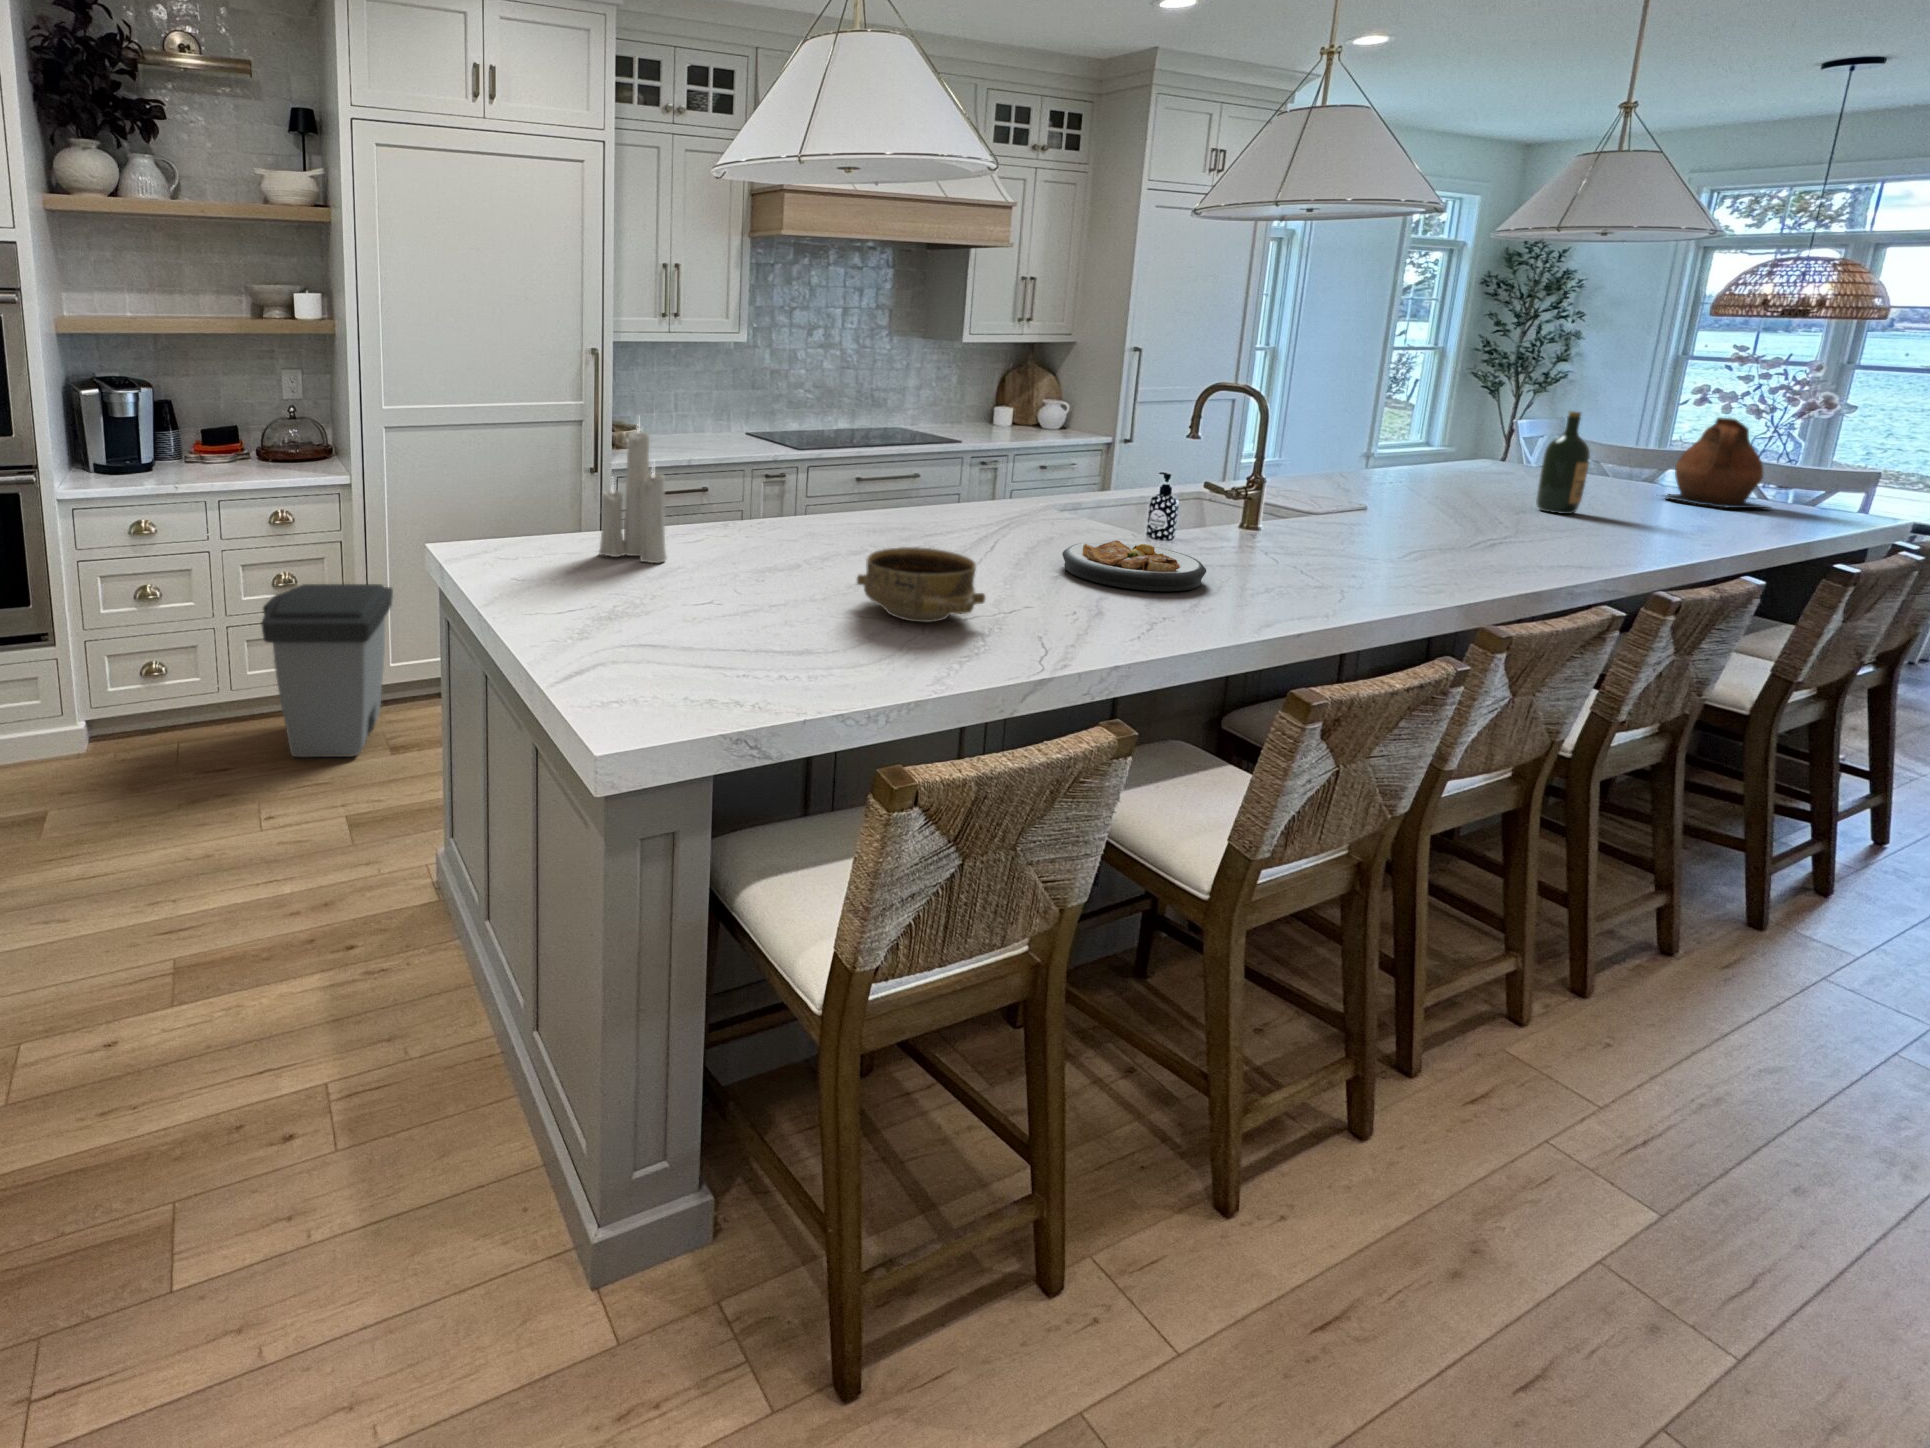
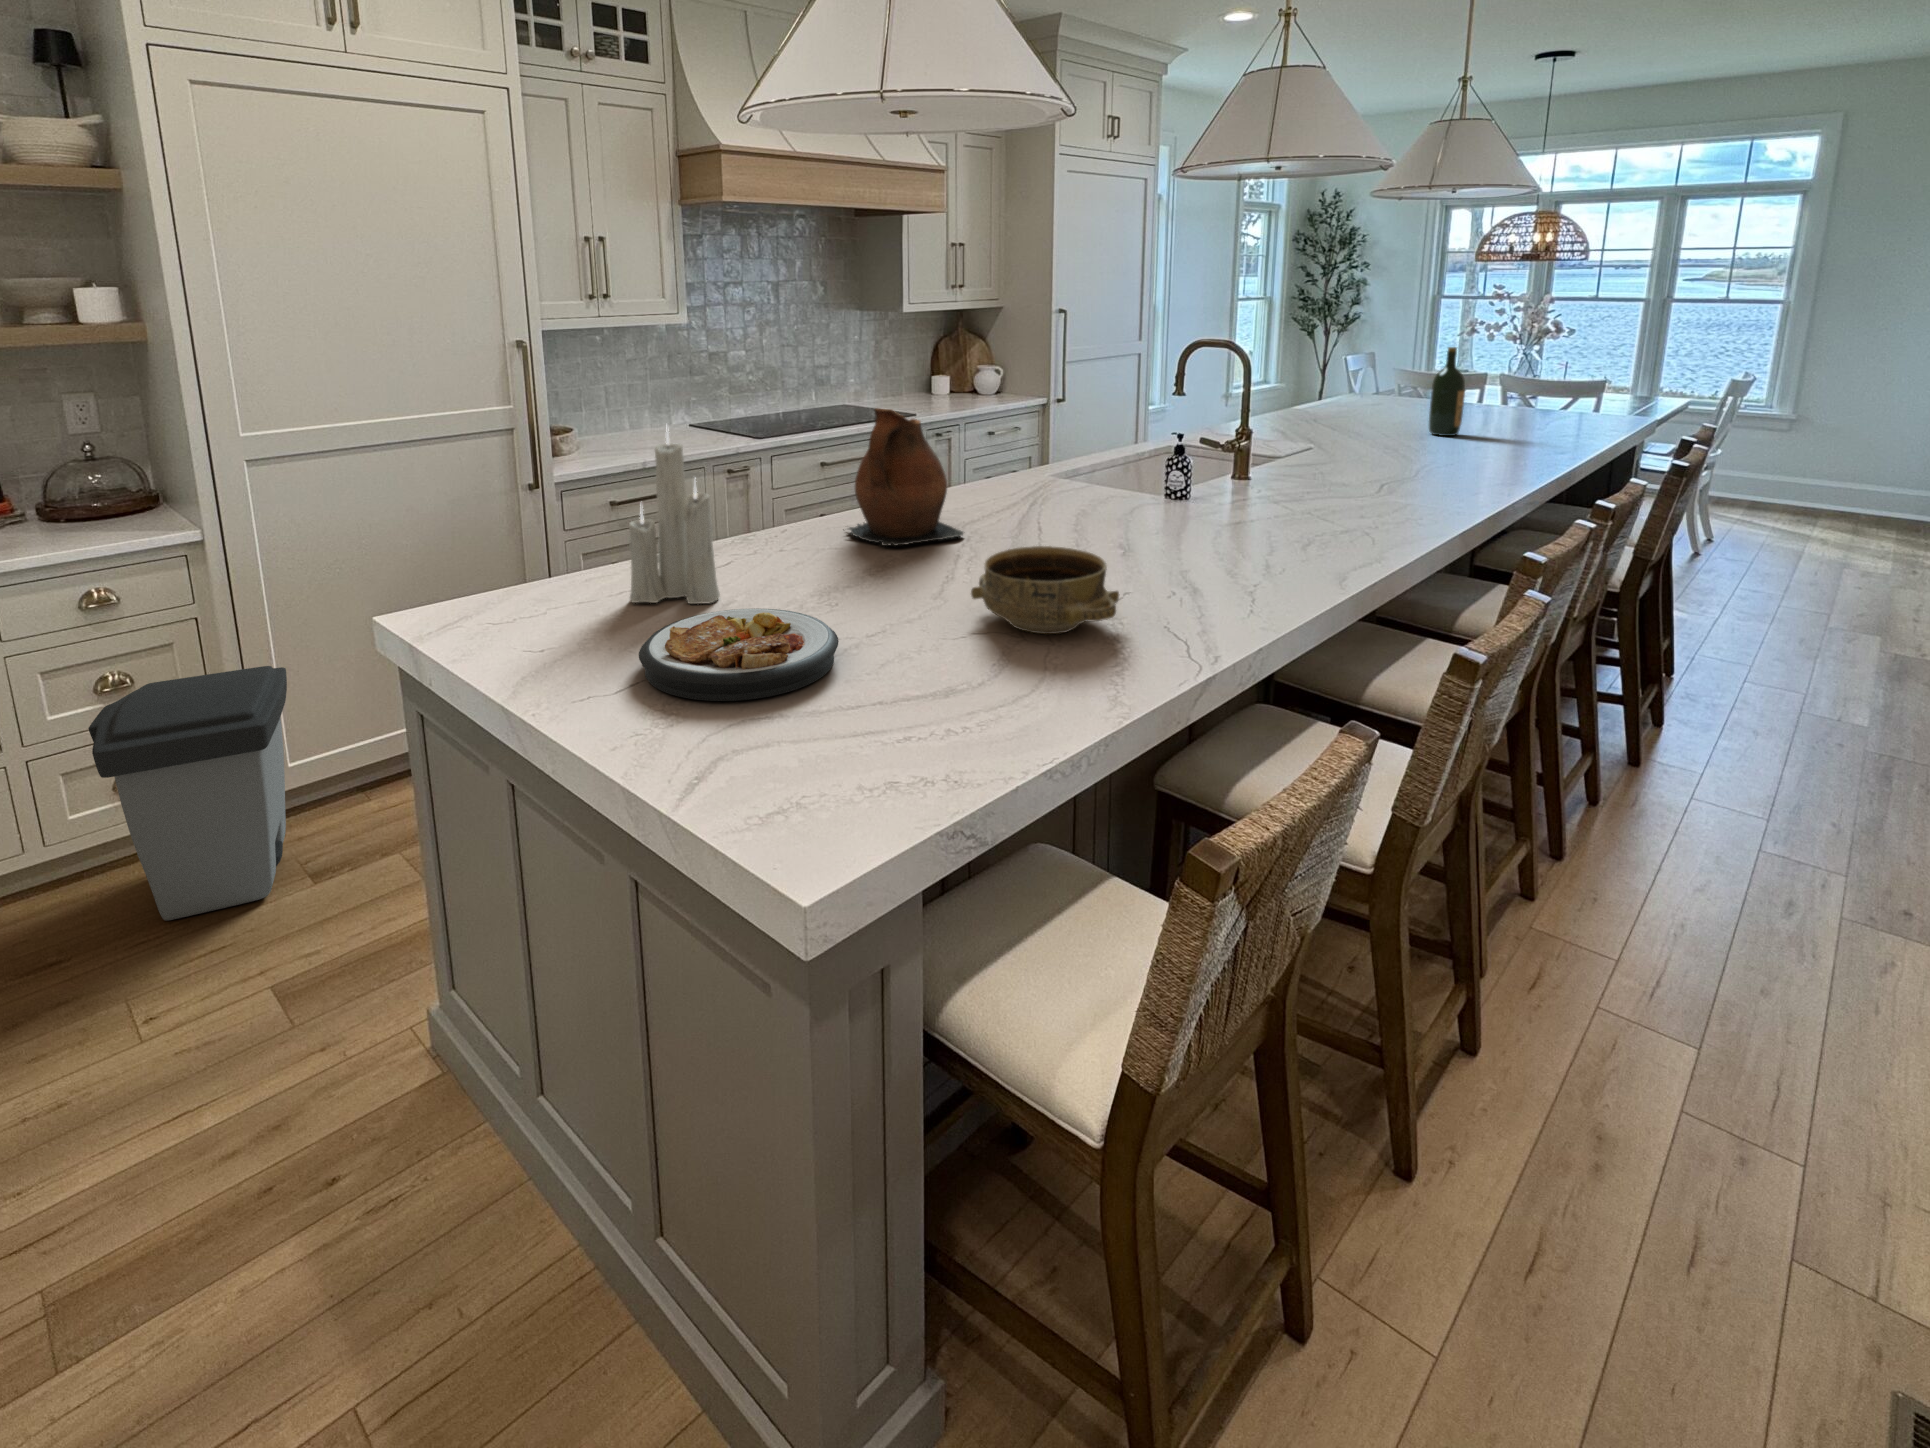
ceramic pitcher: present [1664,418,1768,508] -> present [848,408,963,546]
plate: present [1062,540,1206,591] -> present [639,609,839,701]

